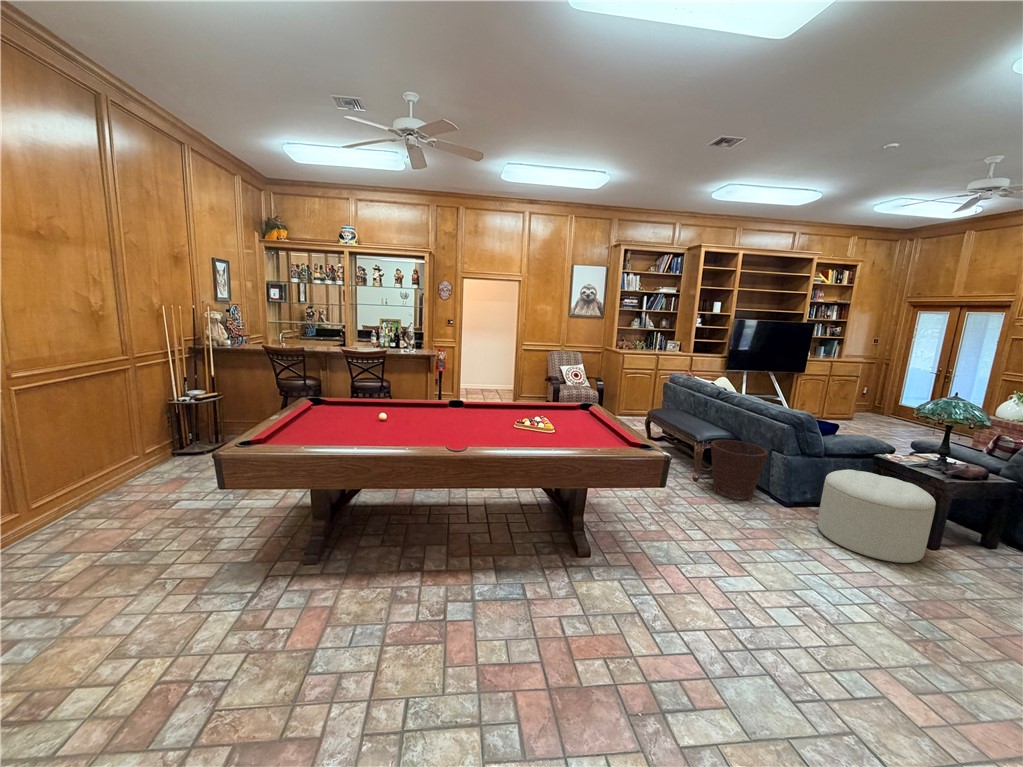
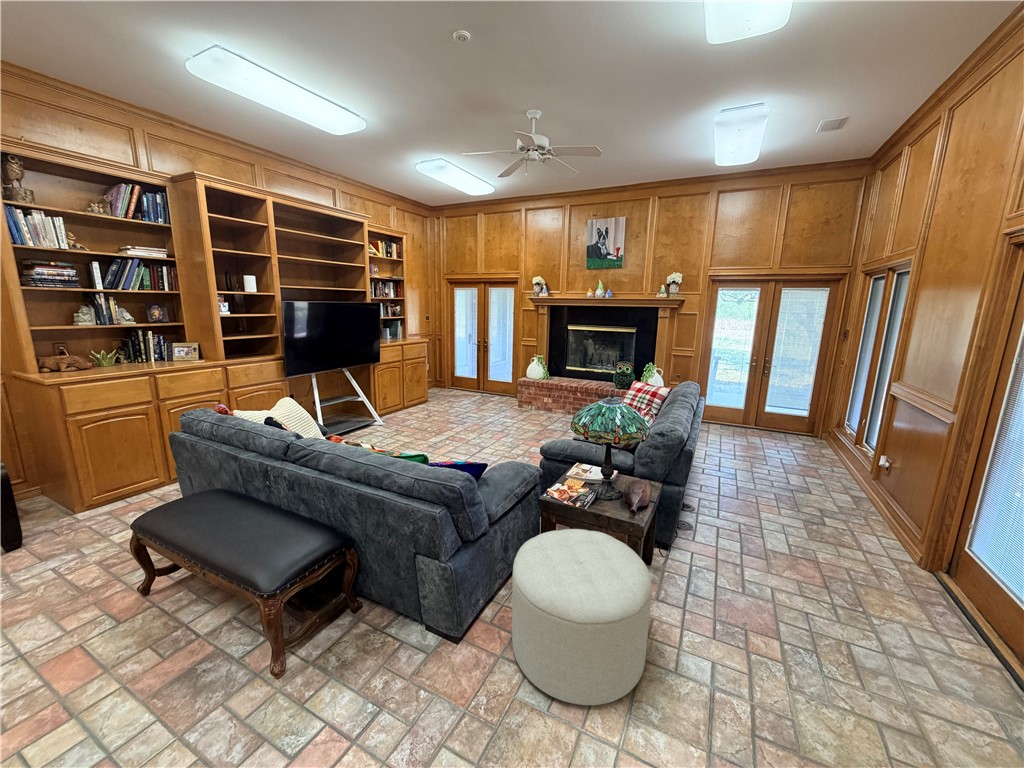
basket: present [711,440,768,500] -> none [296,543,411,693]

